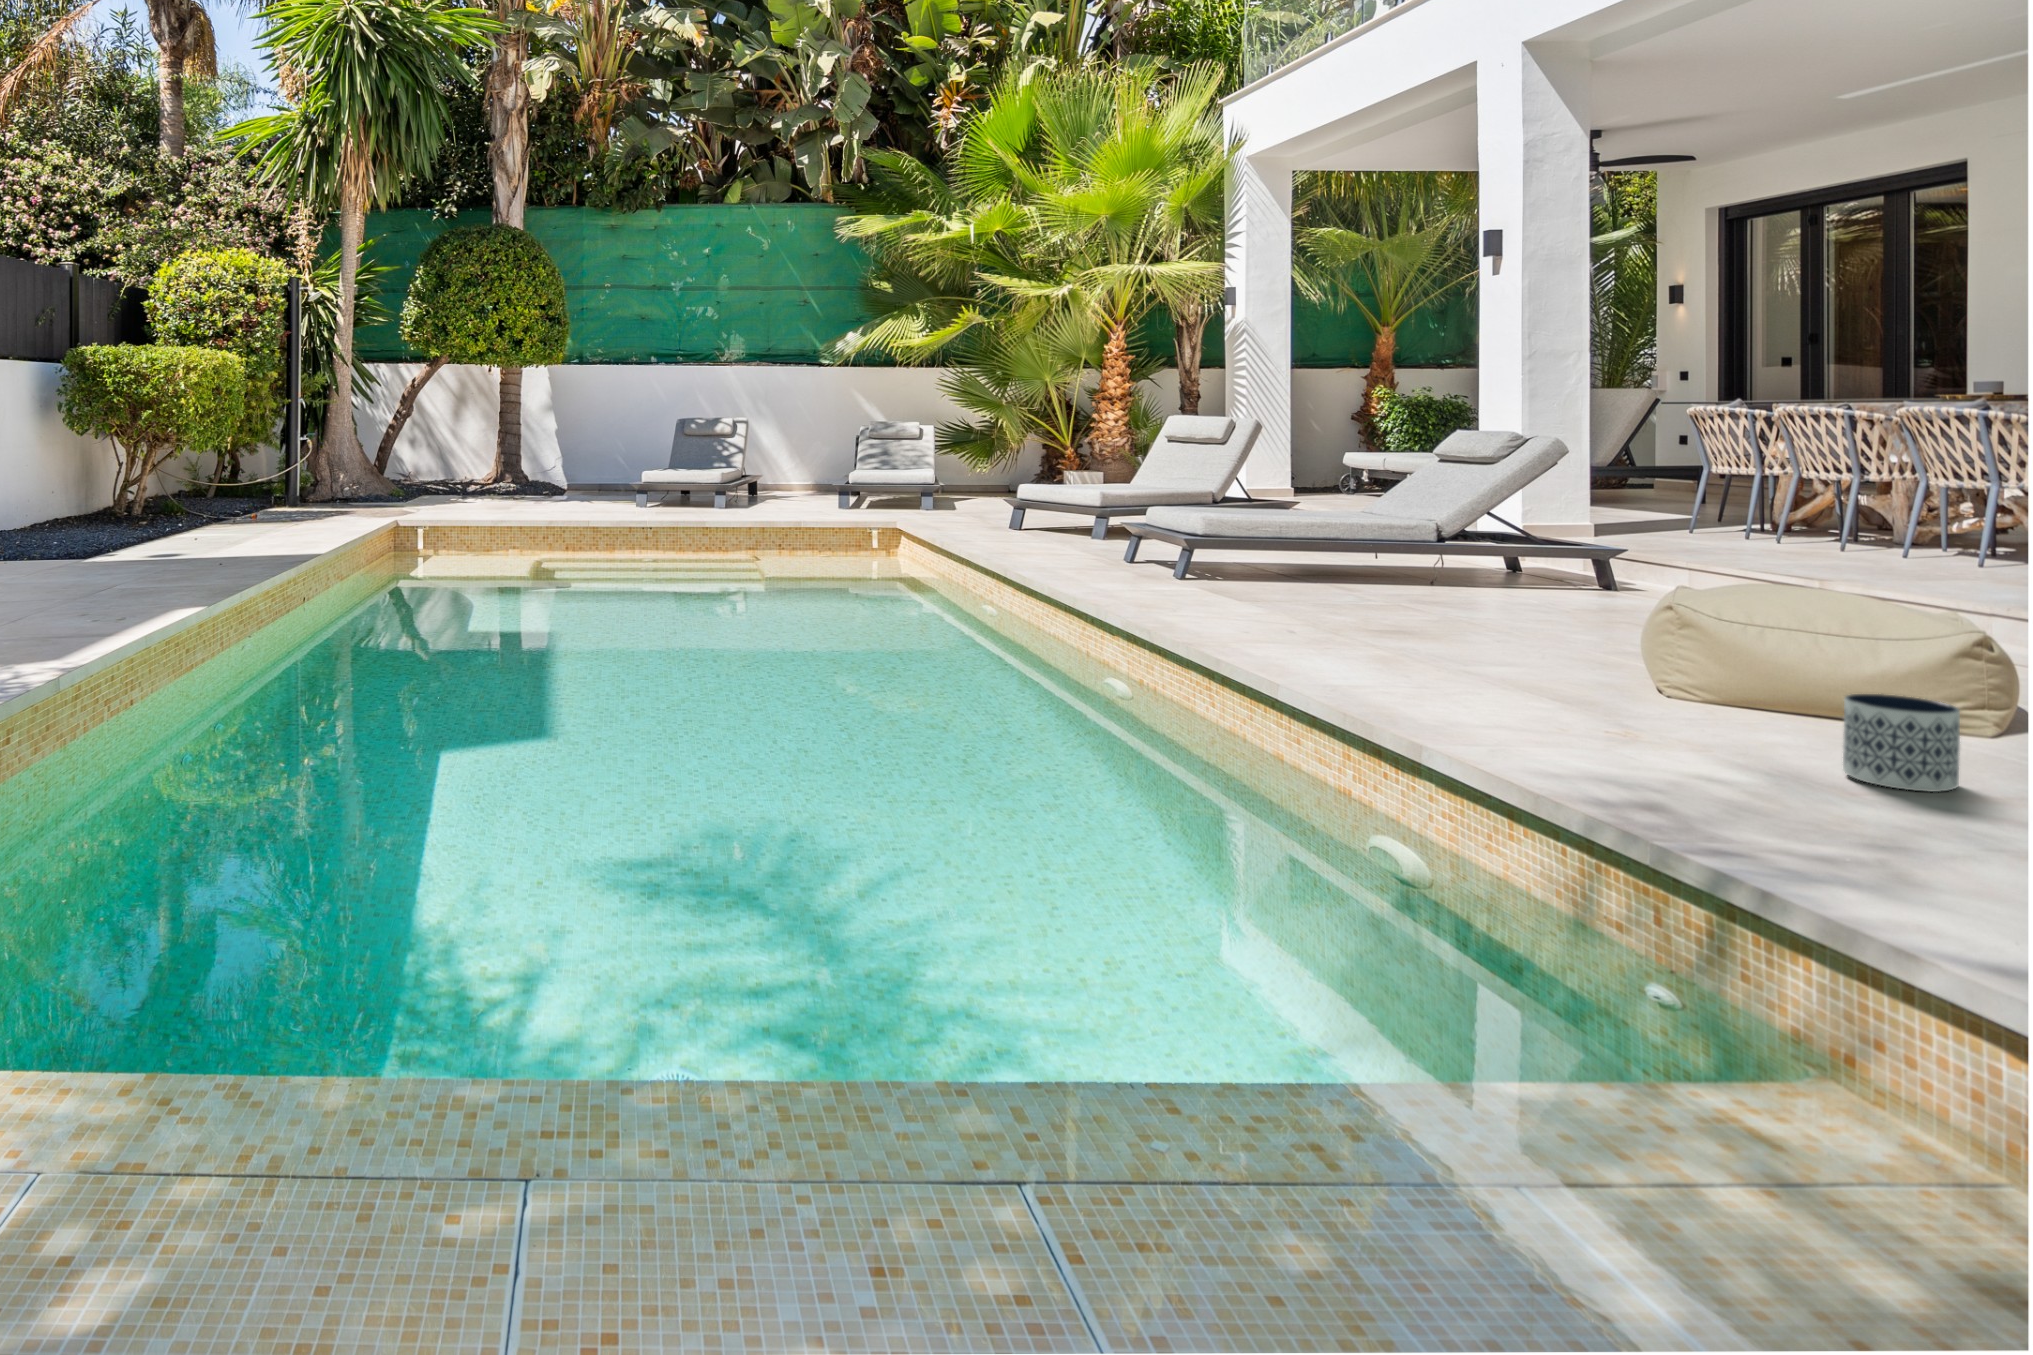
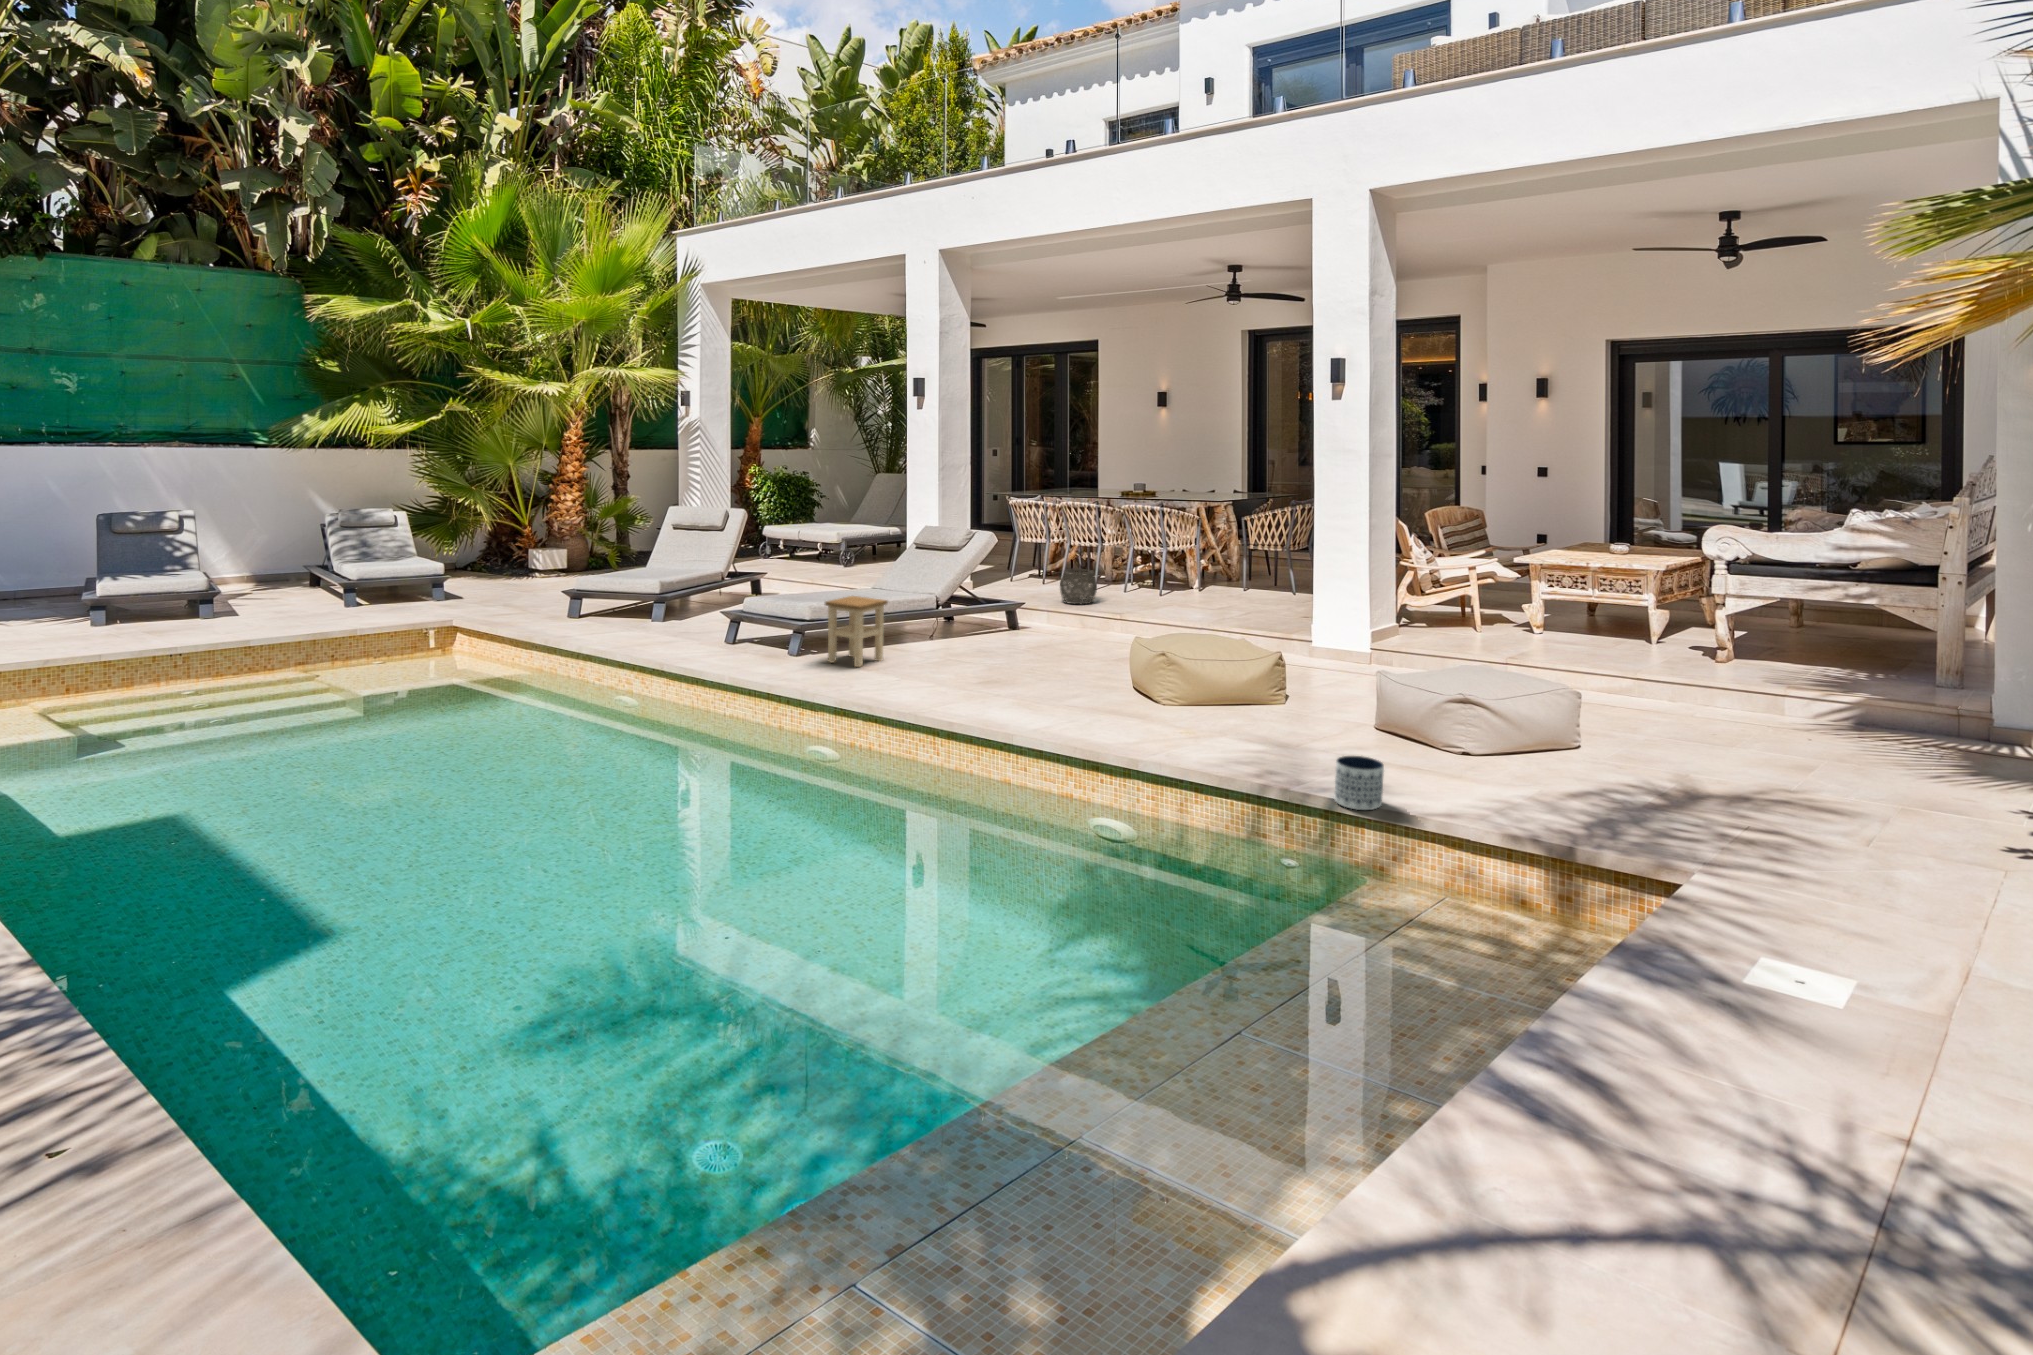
stool: none [1234,495,1326,584] -> present [825,596,888,667]
woven basket: none [1730,505,1808,561] -> present [1060,569,1097,604]

